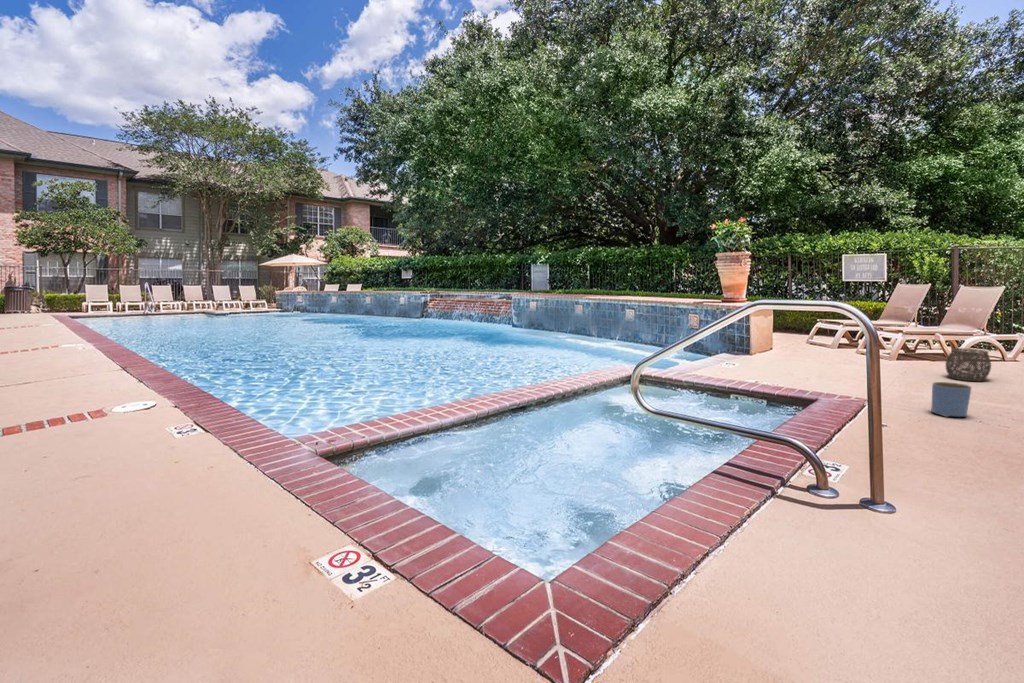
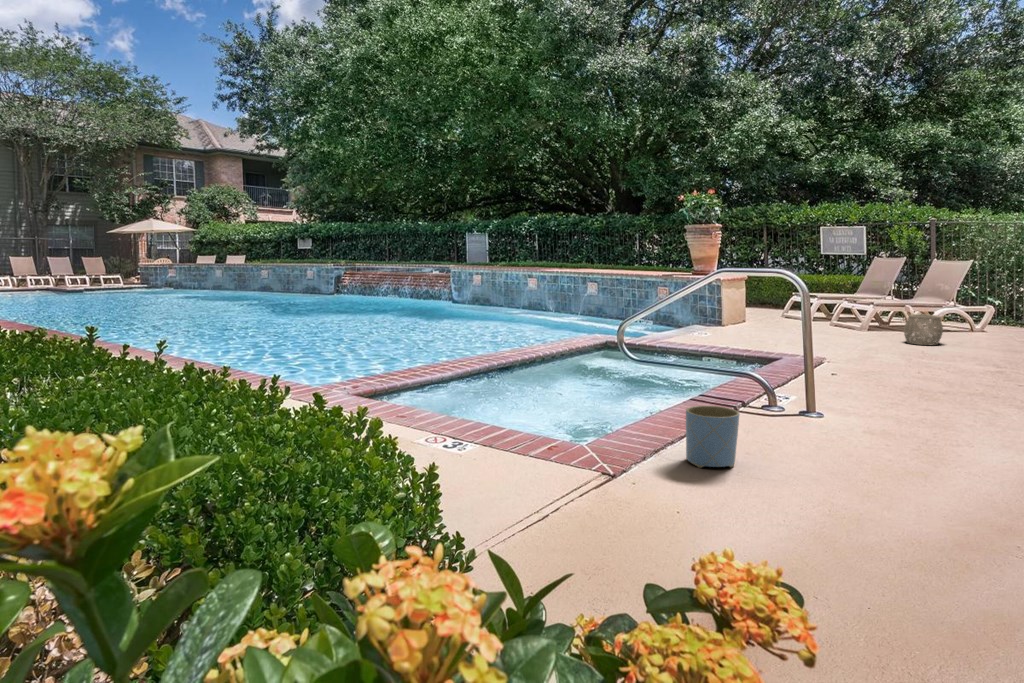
planter: present [931,382,971,417] -> present [686,406,739,468]

